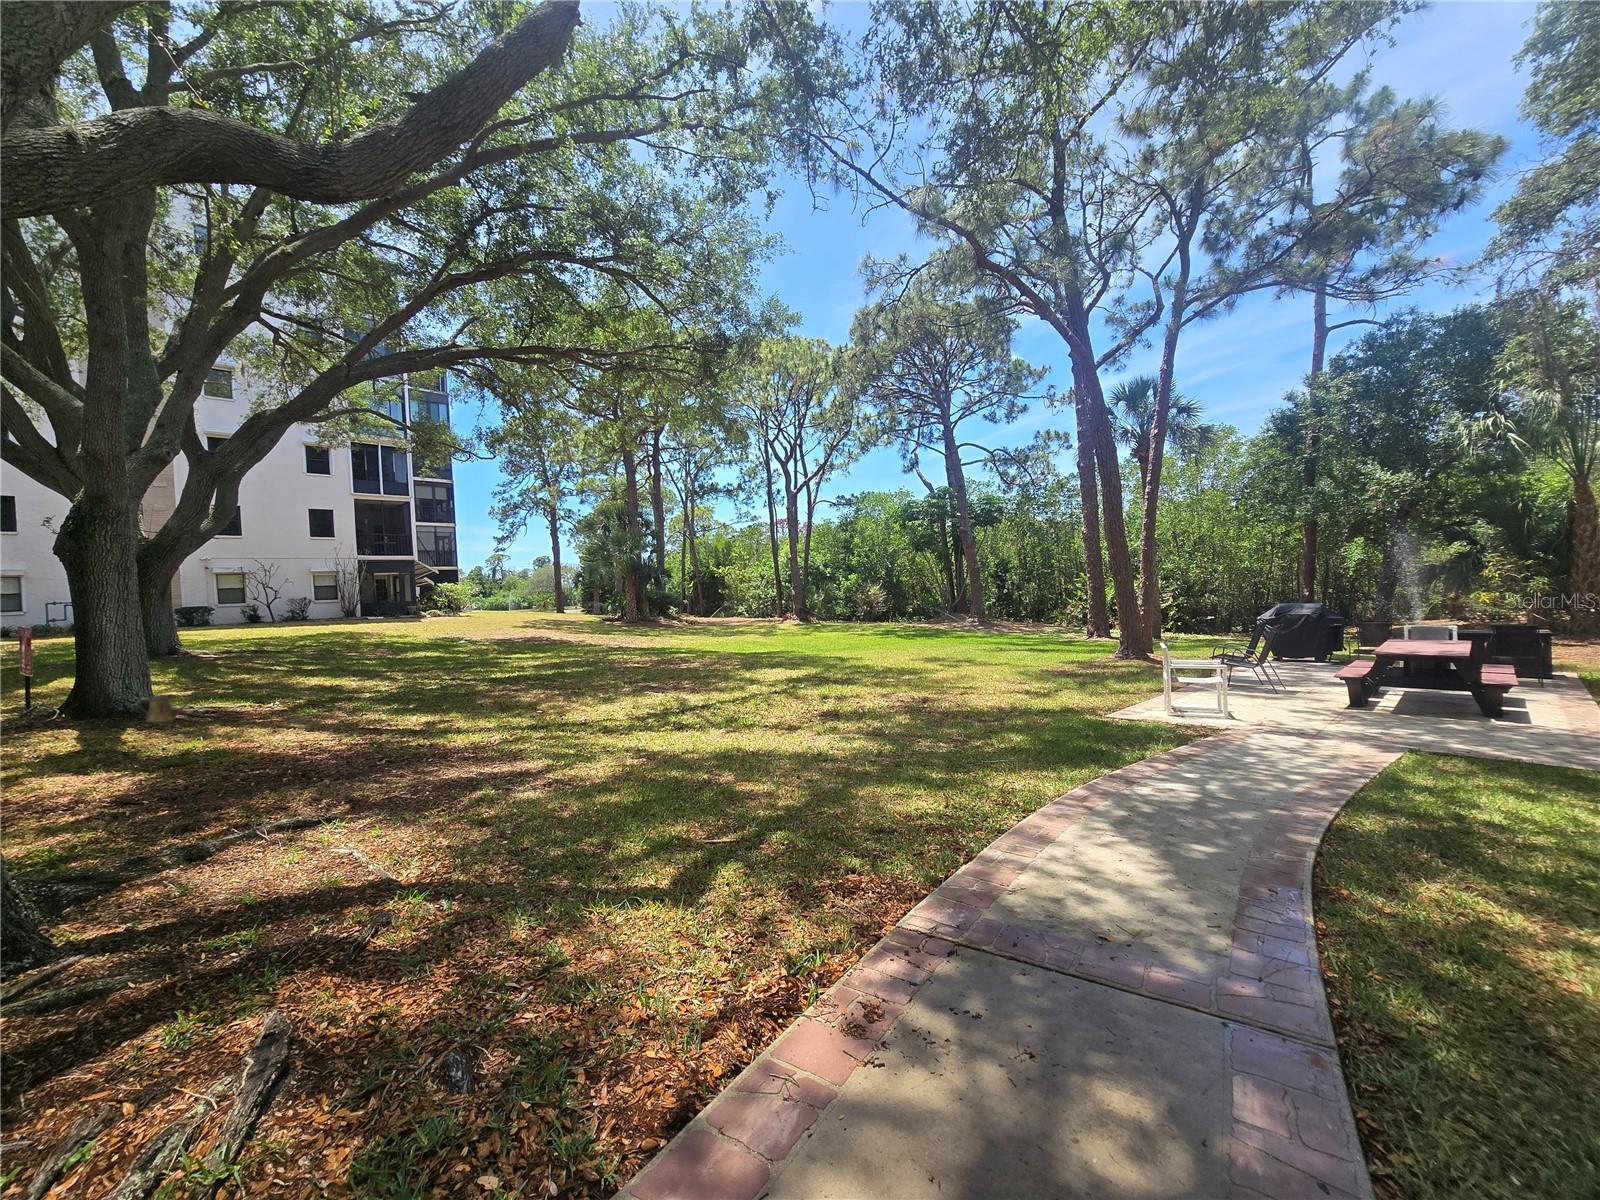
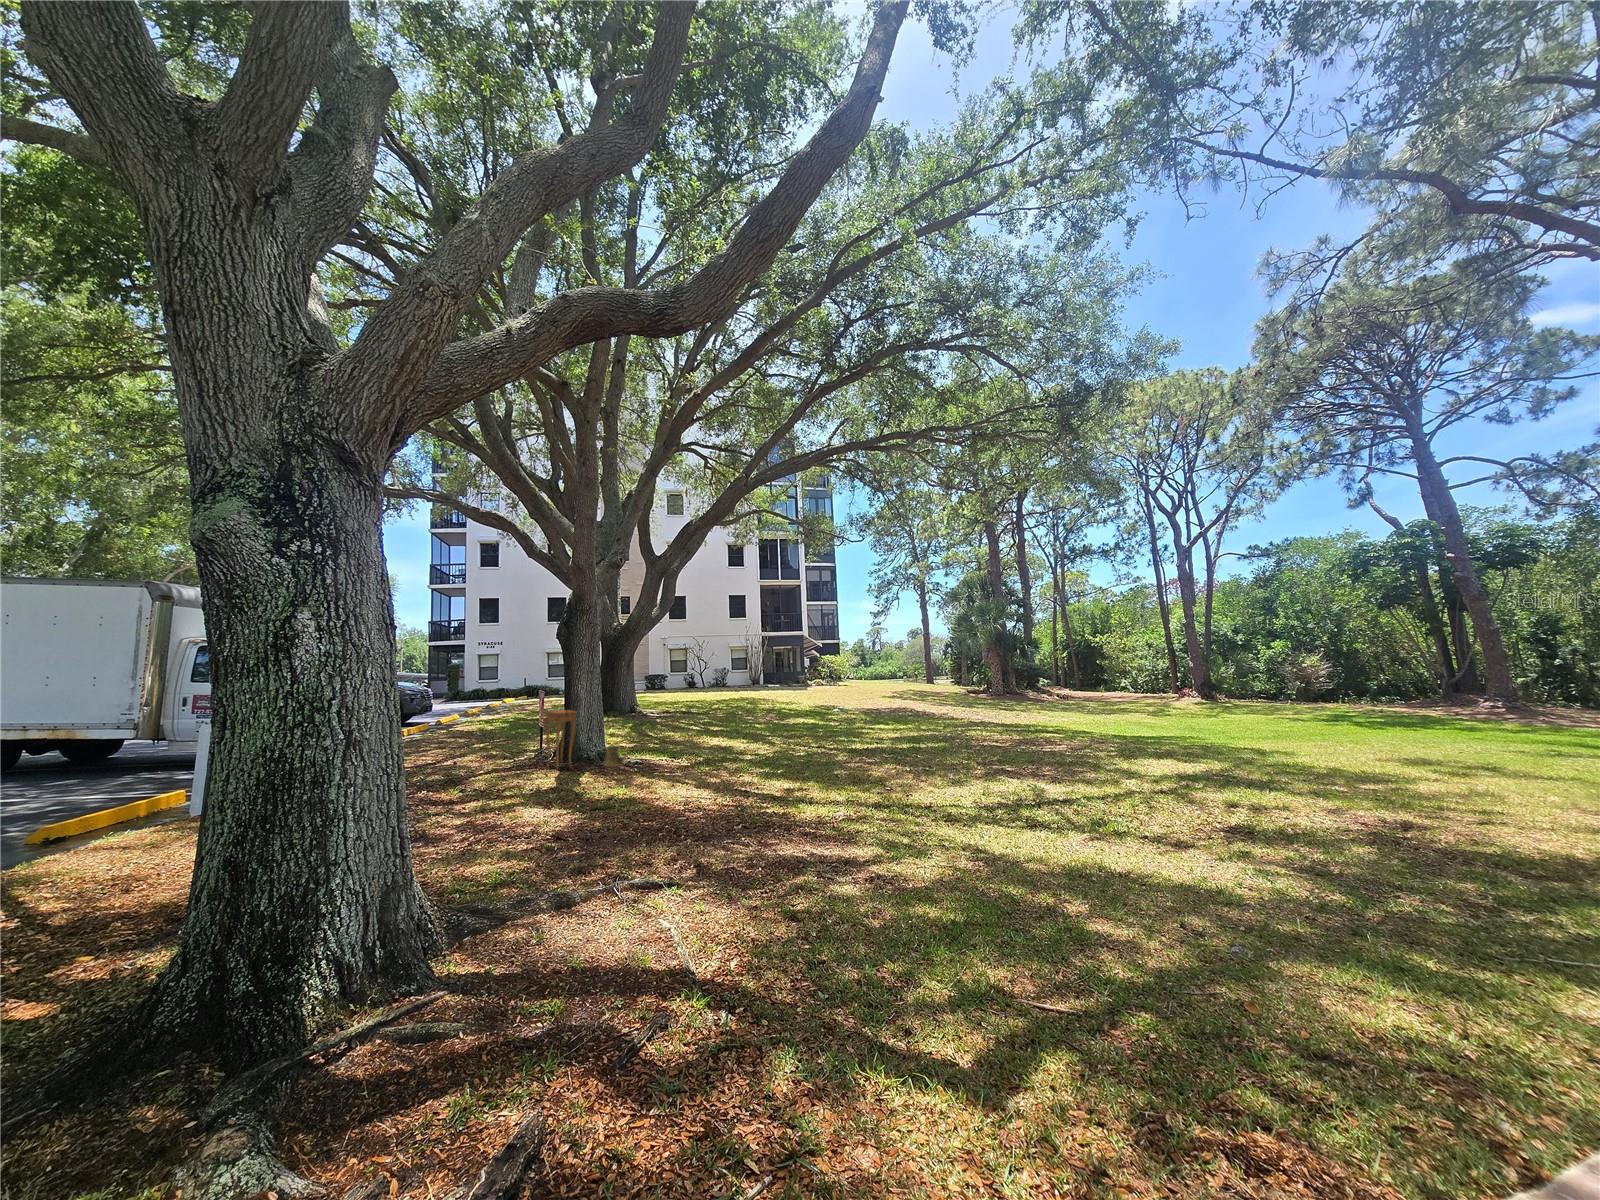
side table: none [32,653,96,735] -> present [545,710,576,770]

